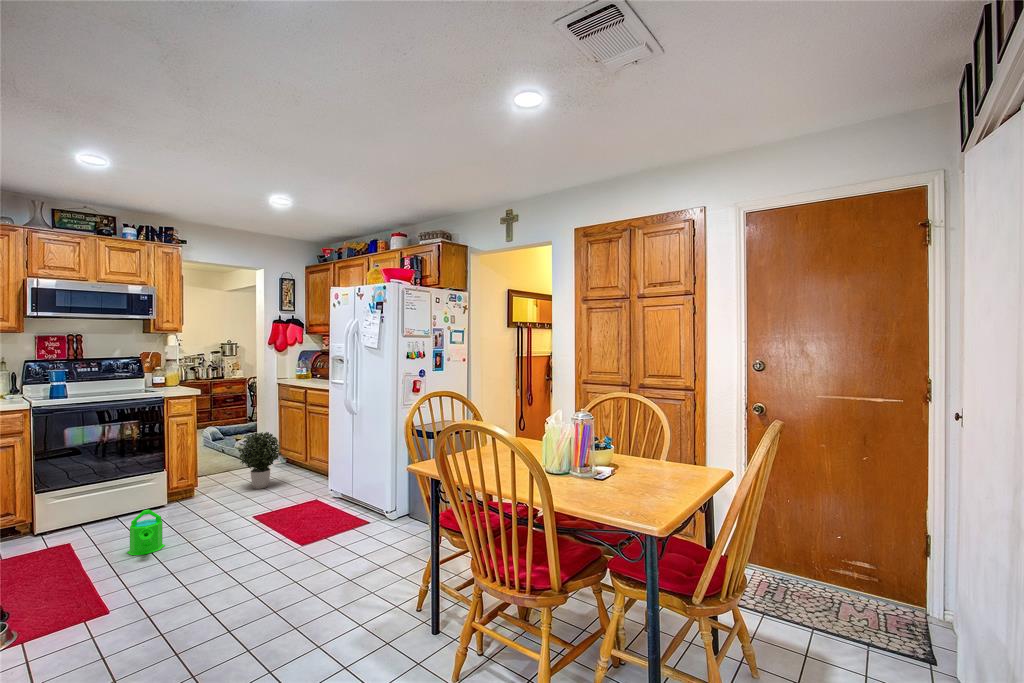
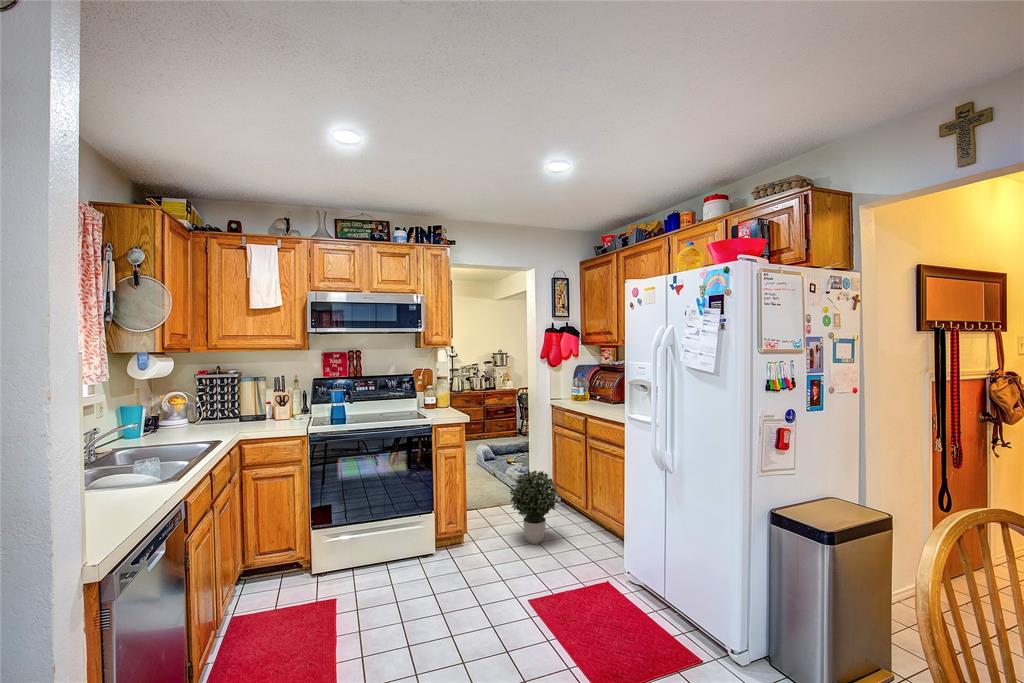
watering can: present [127,510,165,555] -> none [381,589,424,656]

